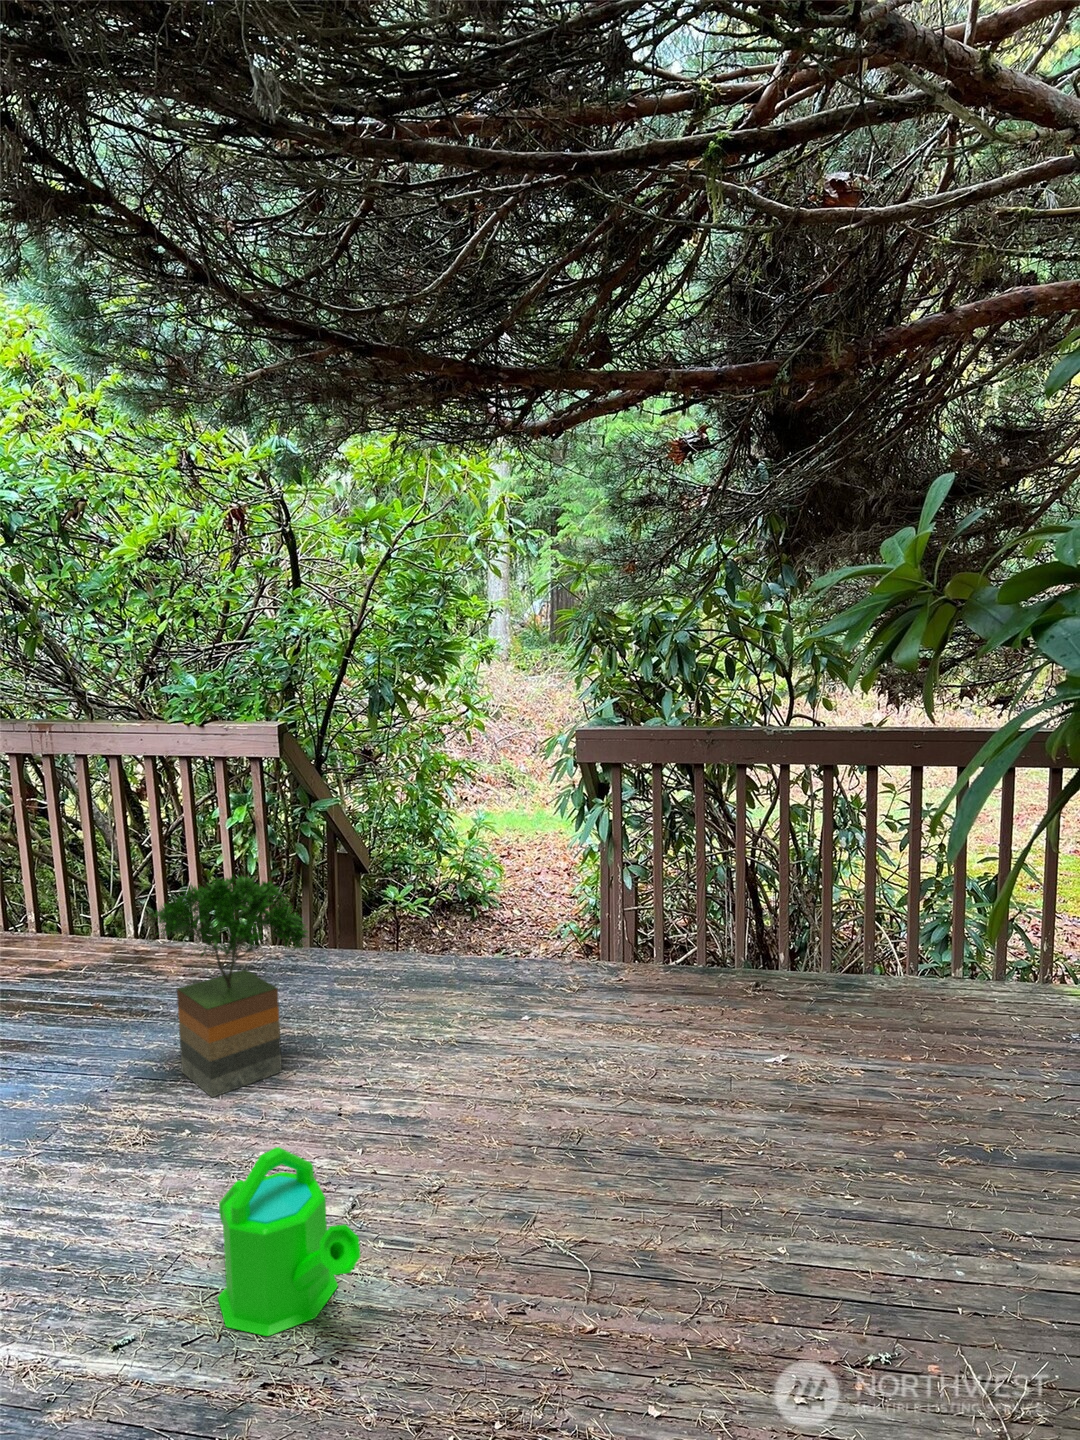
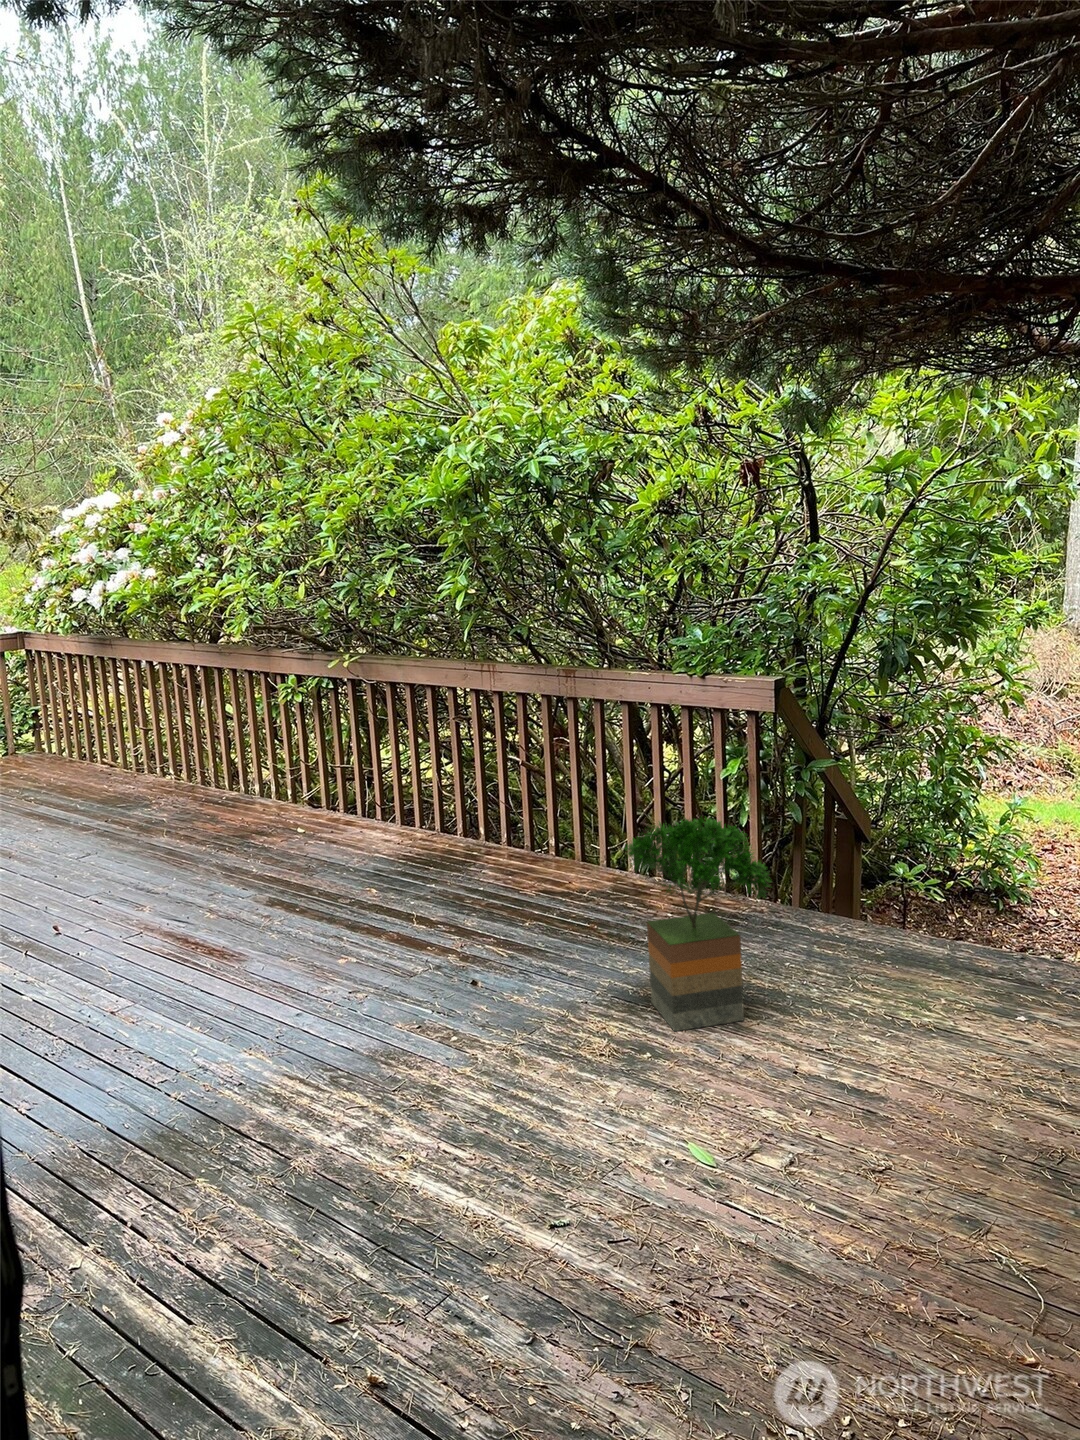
watering can: present [218,1147,360,1336] -> none [647,1082,774,1258]

